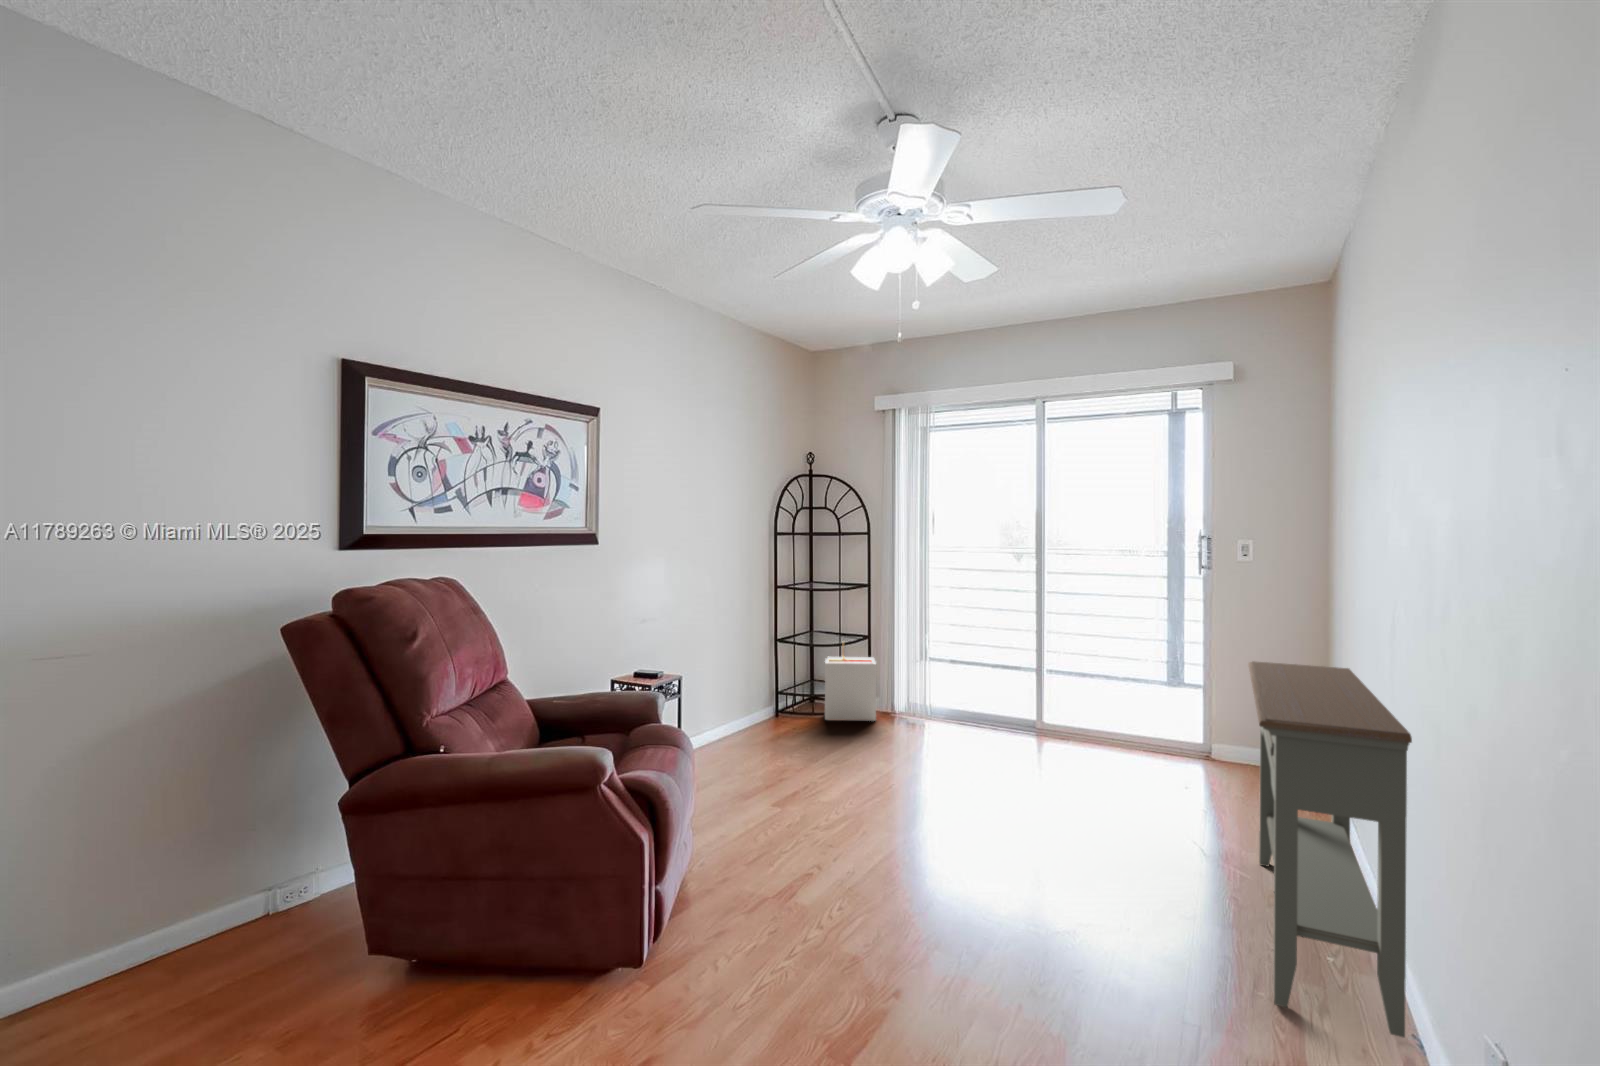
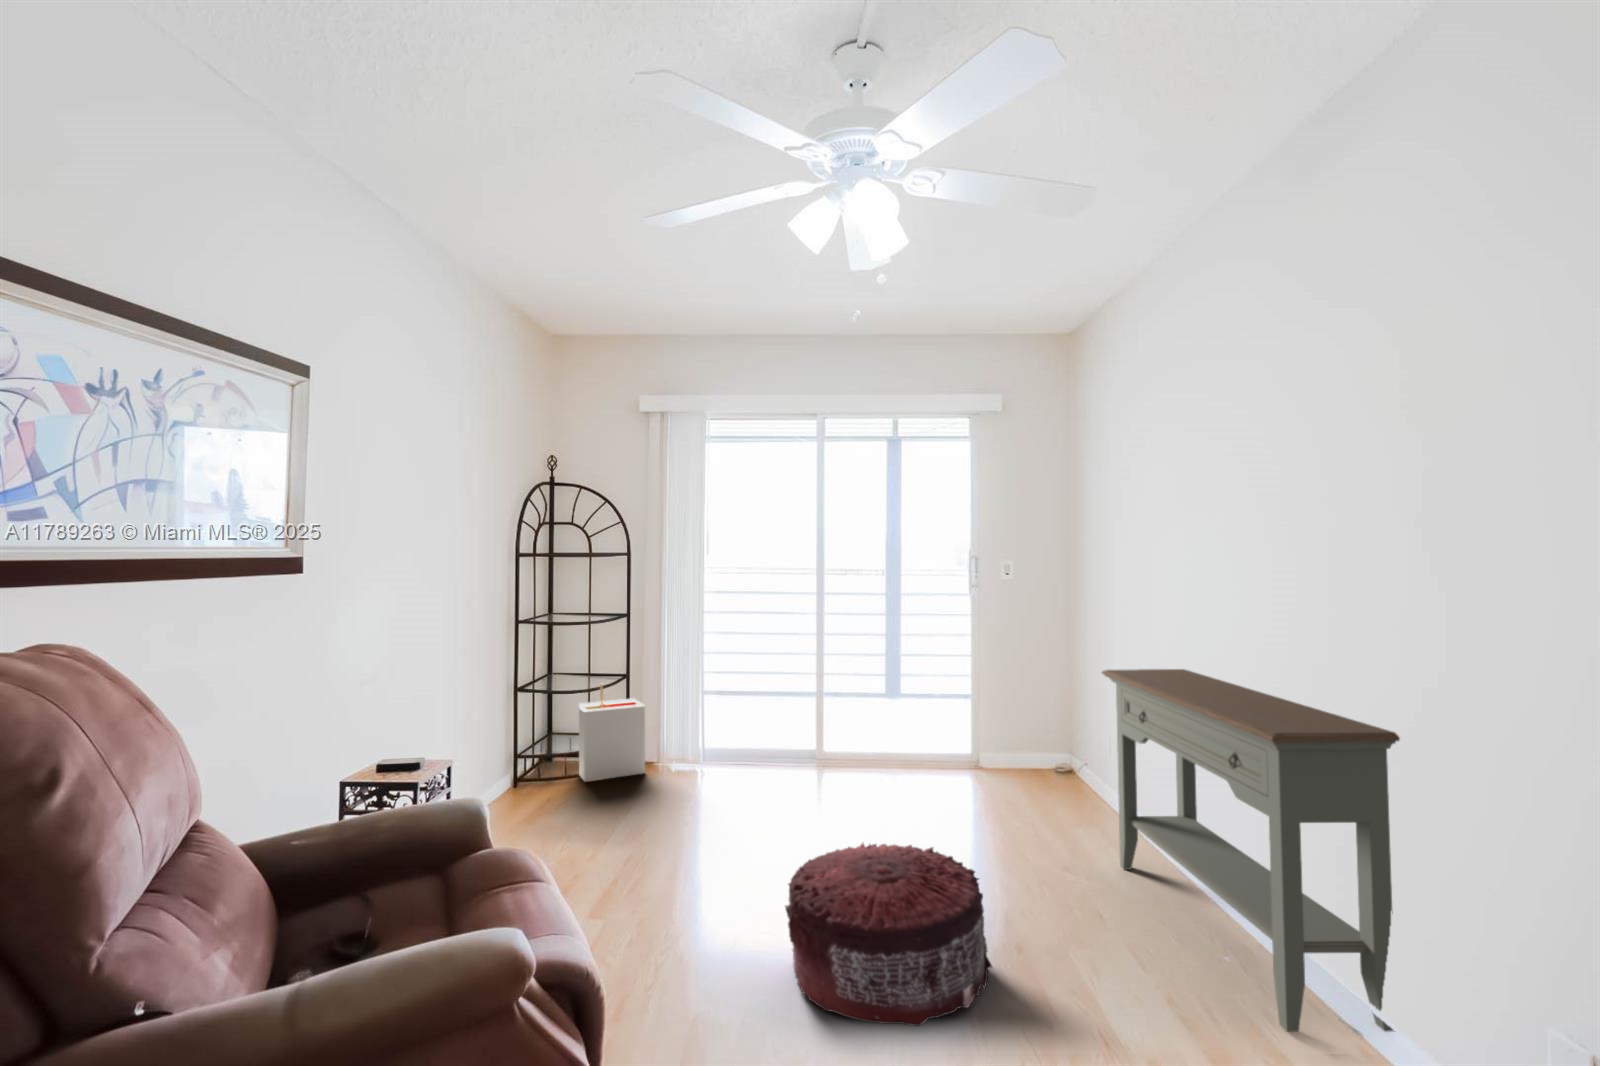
pouf: none [870,780,1034,914] -> present [785,842,992,1026]

